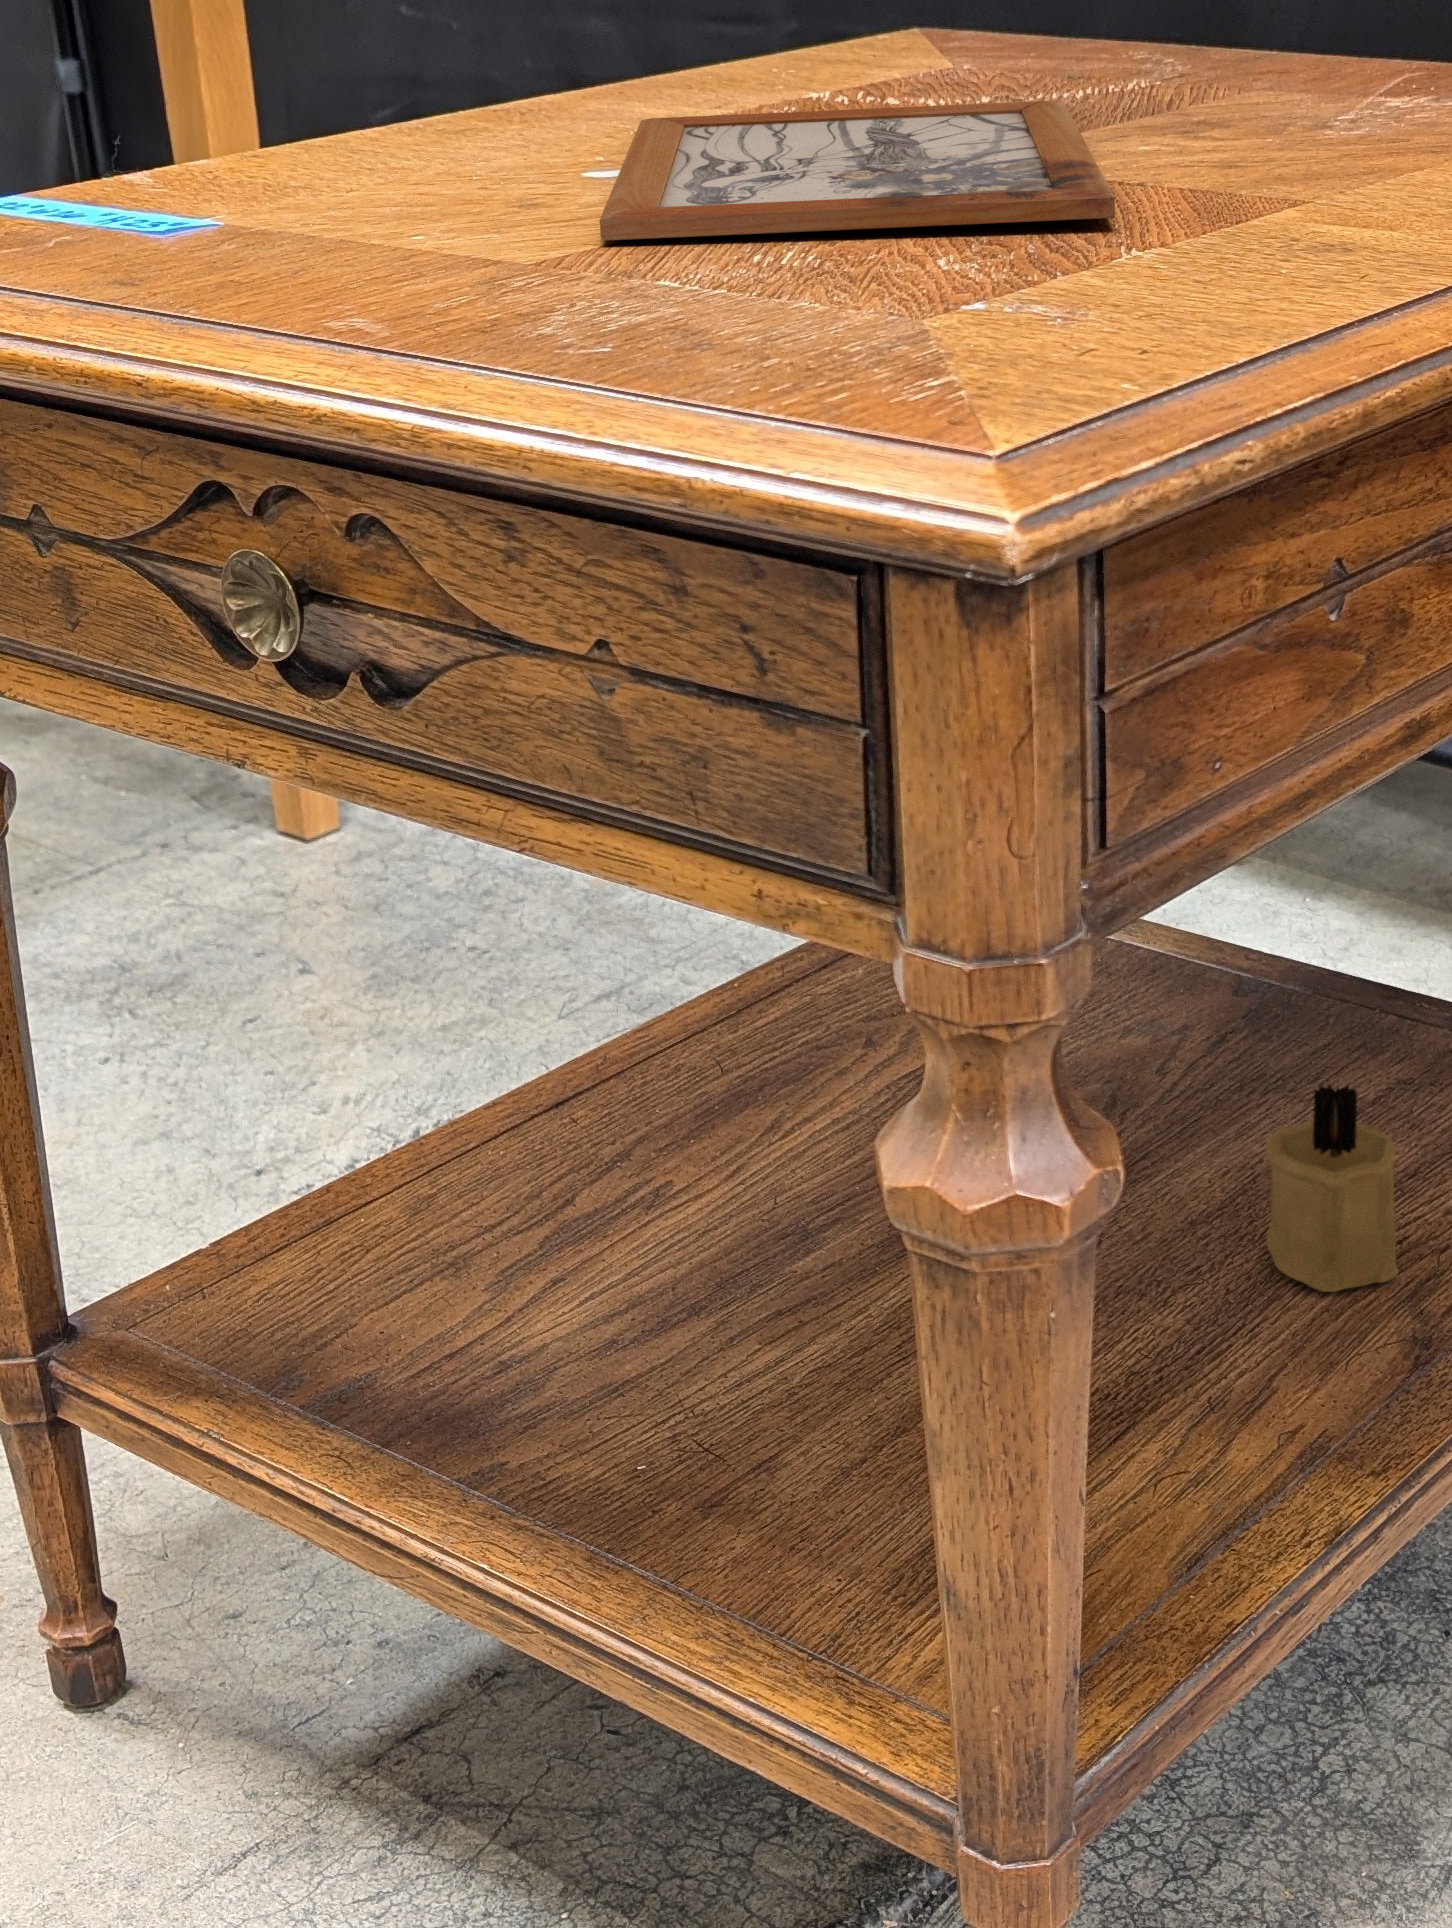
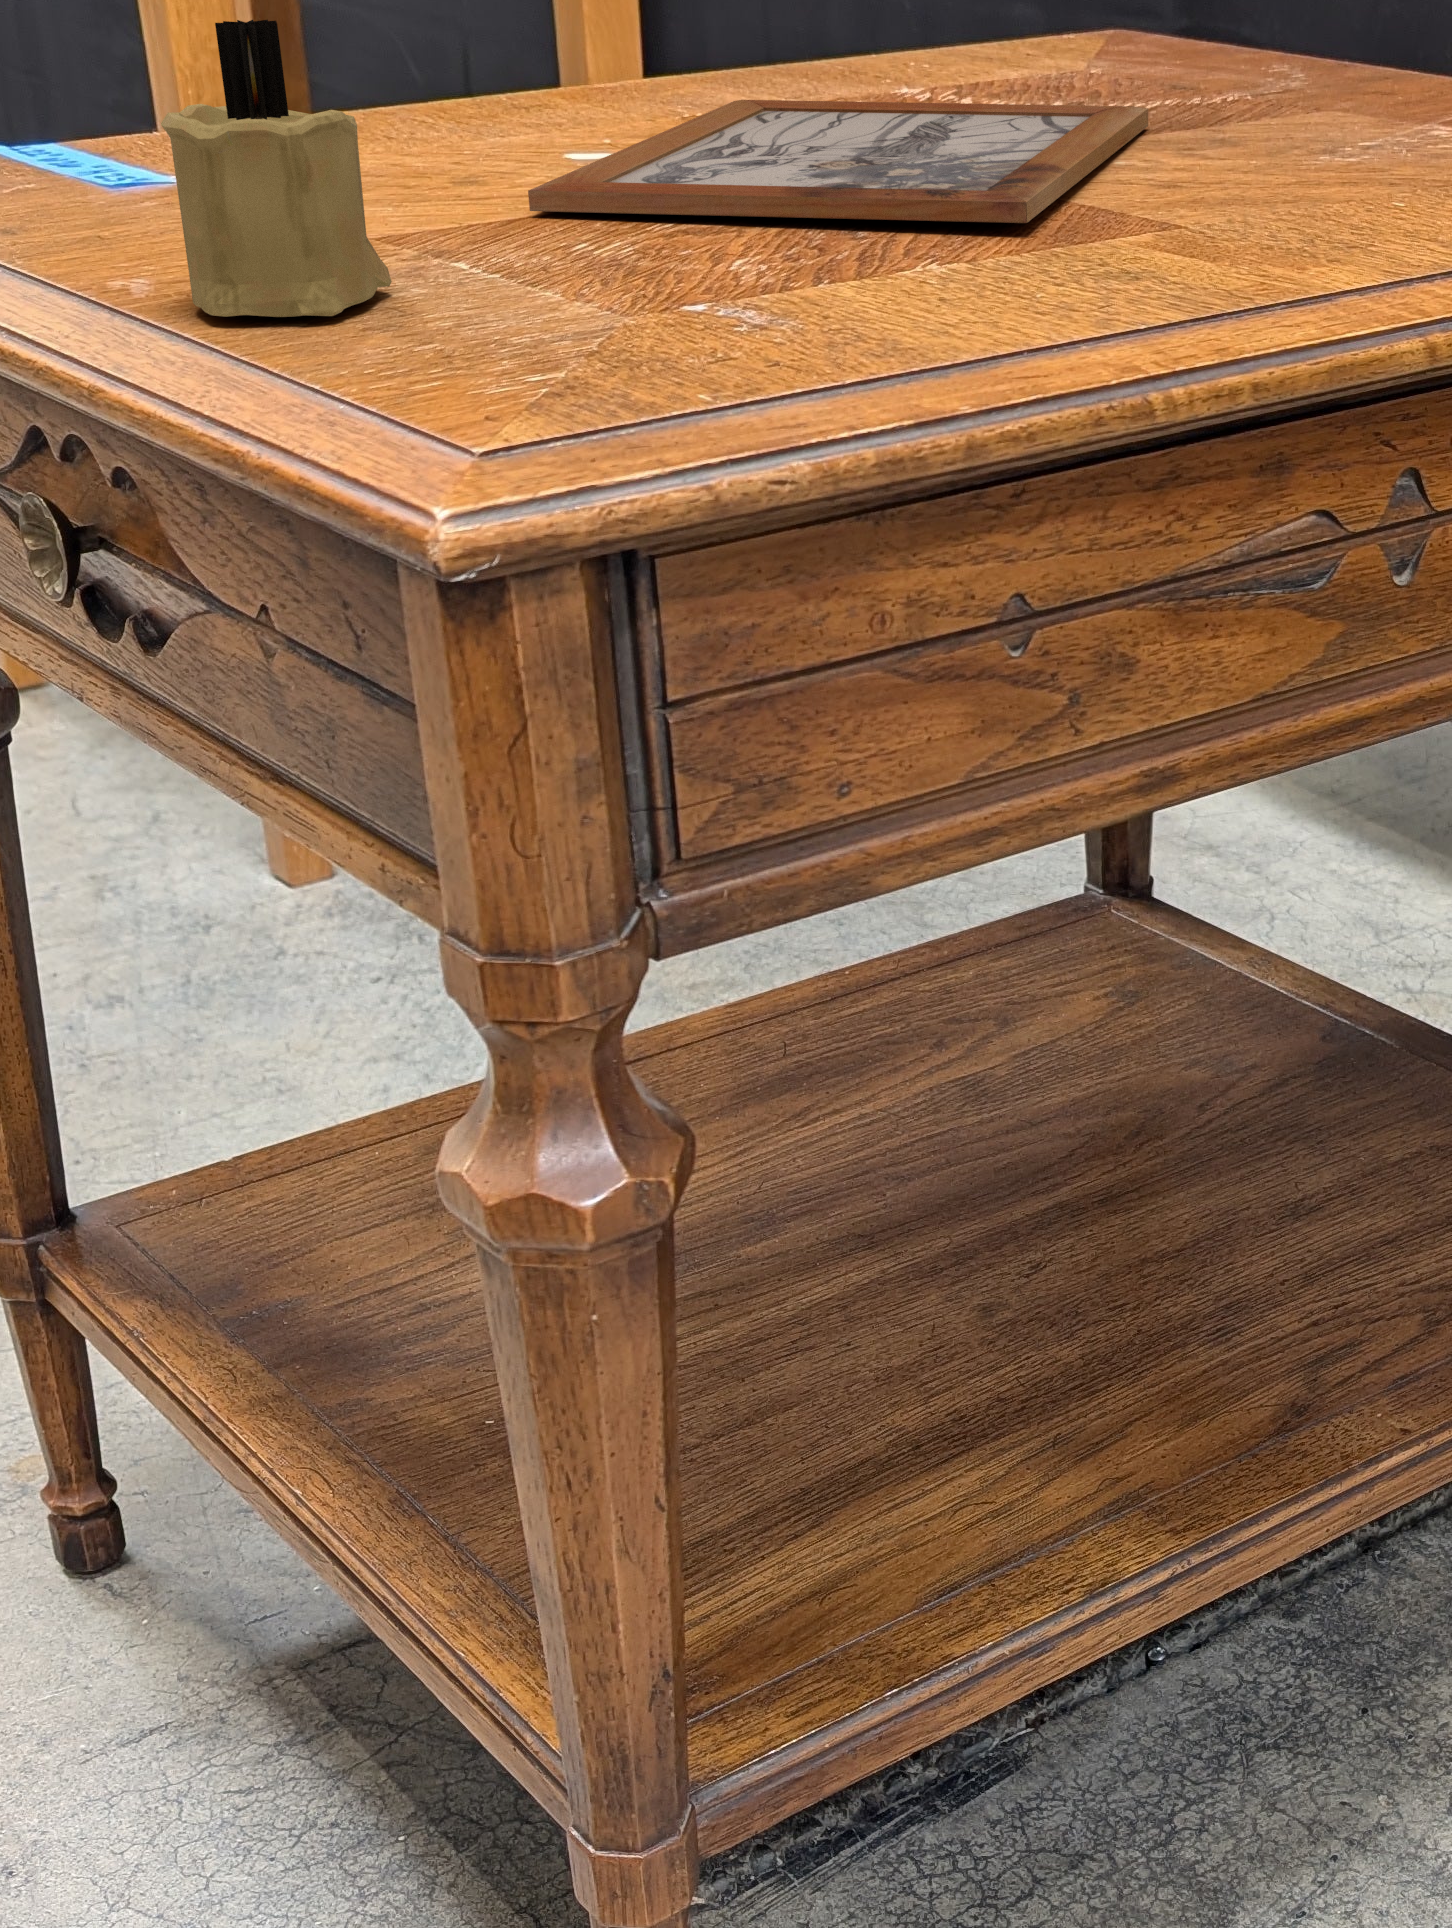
candle: present [1266,1085,1399,1292] -> present [161,20,392,317]

